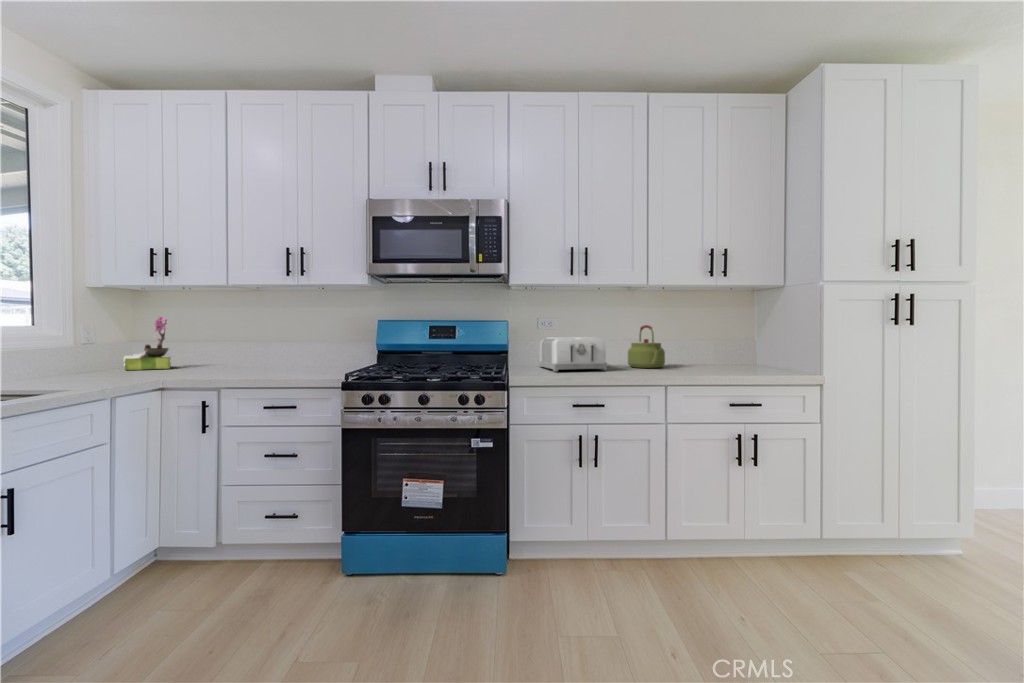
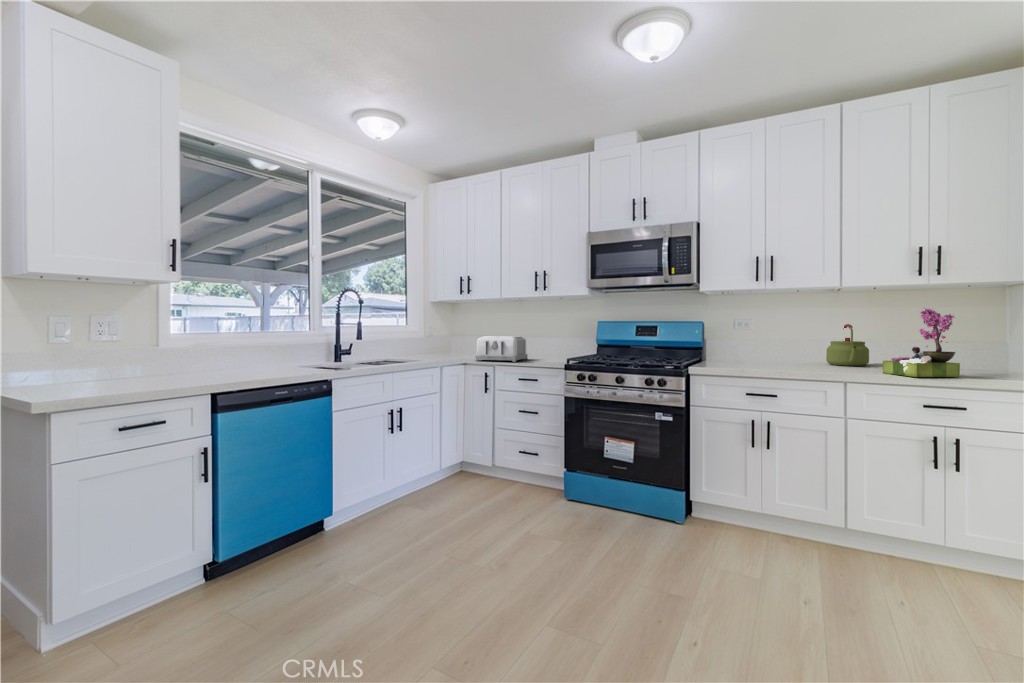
flower arrangement: present [124,317,171,370] -> present [883,308,960,377]
toaster: present [538,337,607,371] -> present [476,336,528,362]

